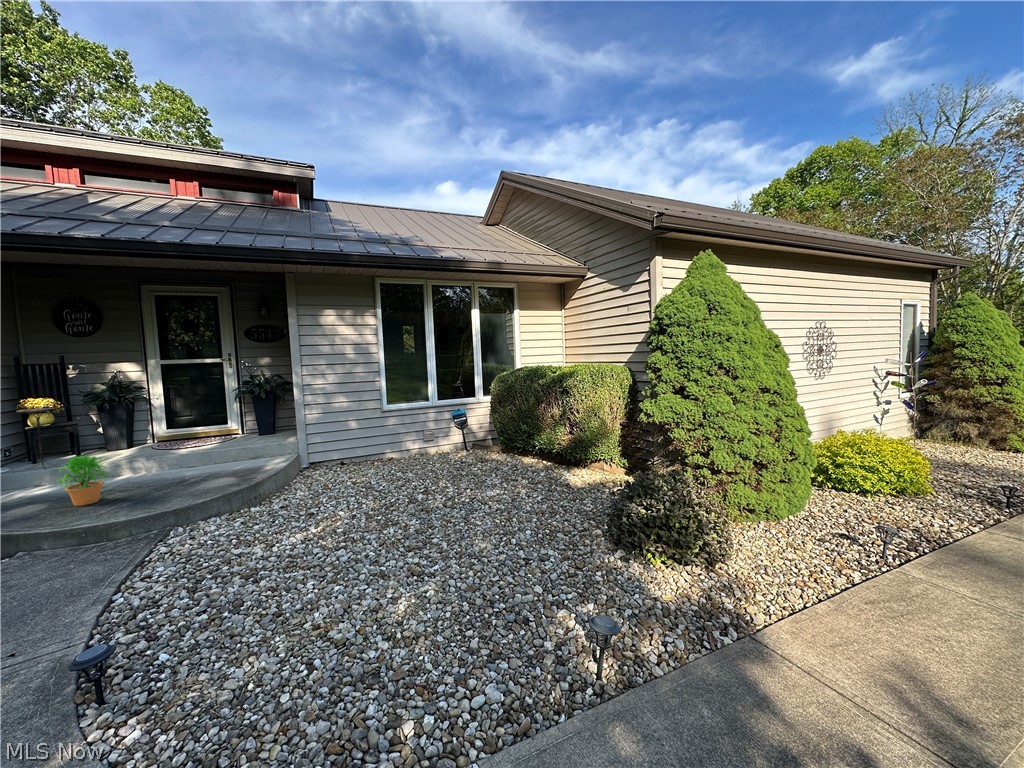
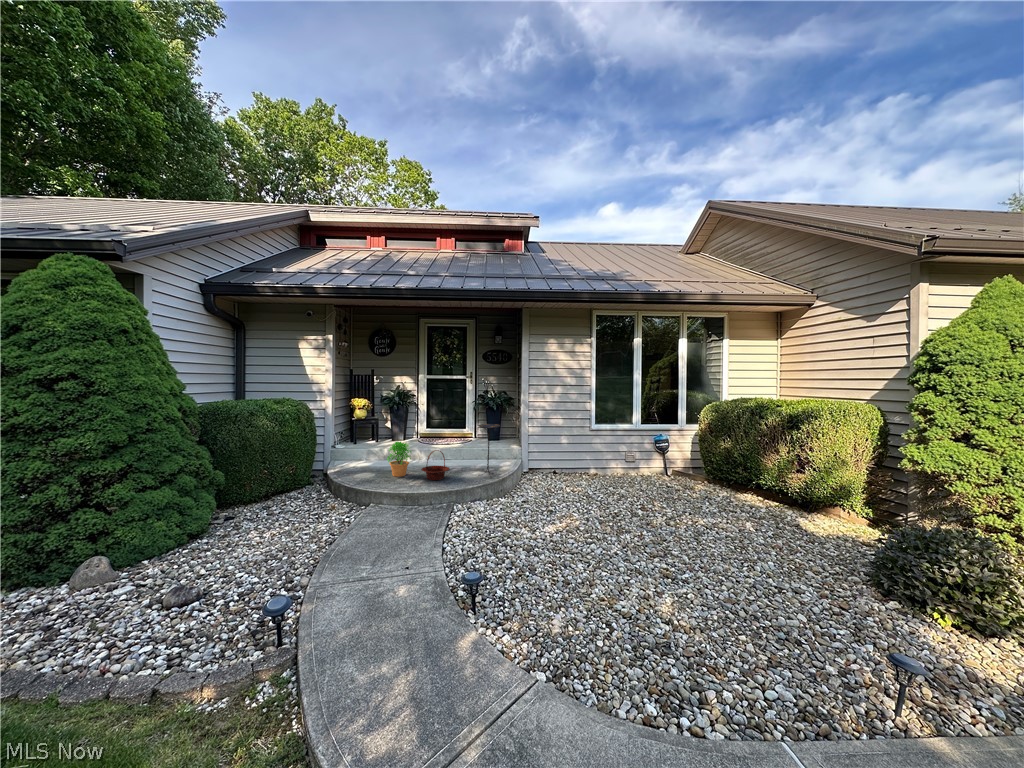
side table: present [16,408,56,468] -> present [478,424,500,474]
basket: none [120,461,171,502] -> present [421,450,449,480]

